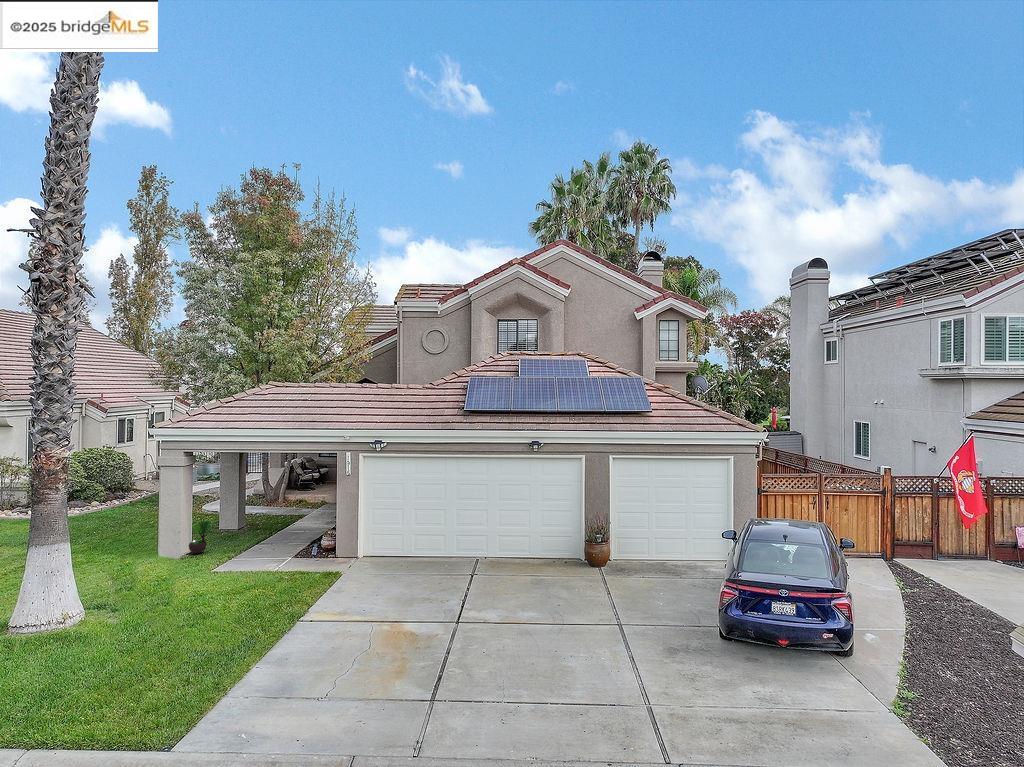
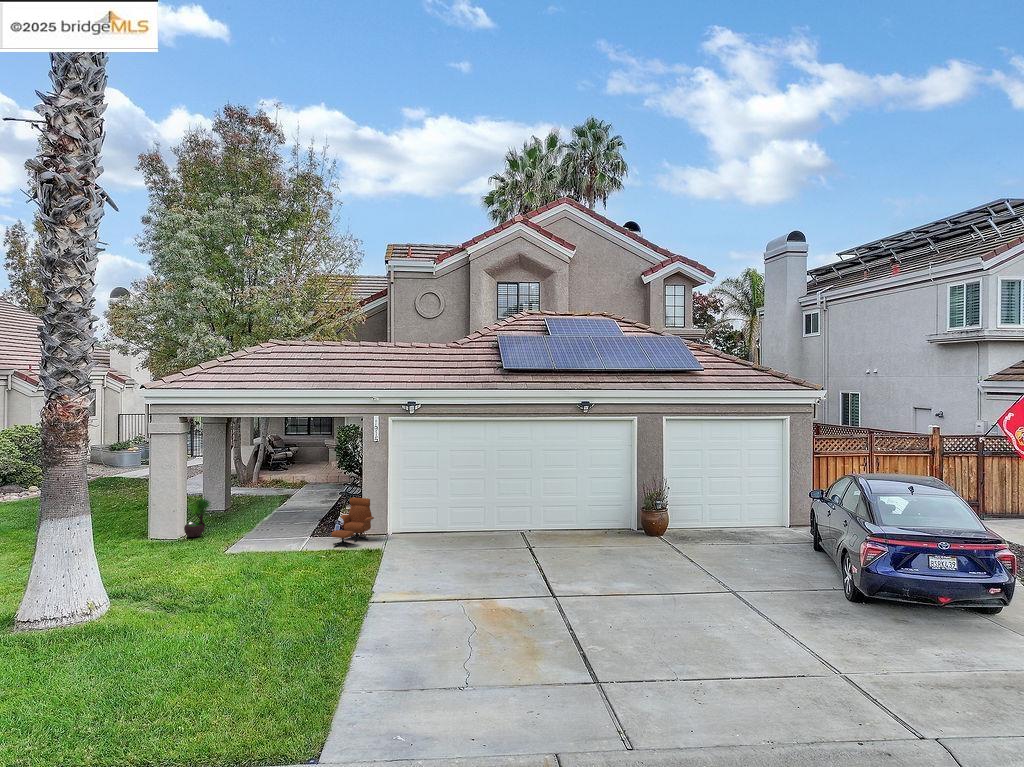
lounge chair: none [304,523,344,568] -> present [332,498,374,548]

